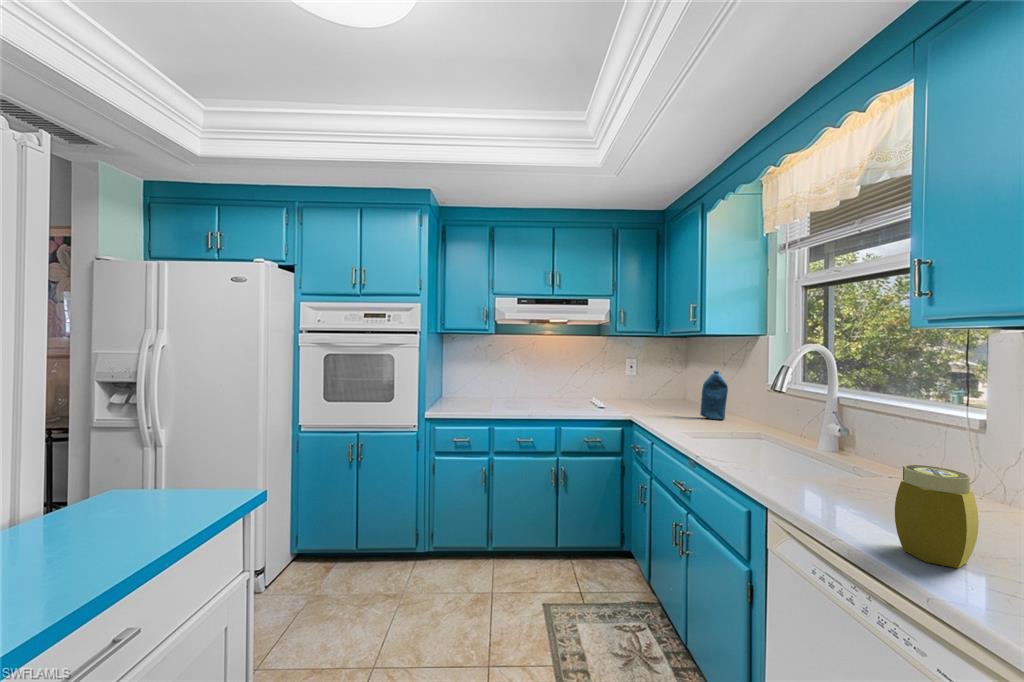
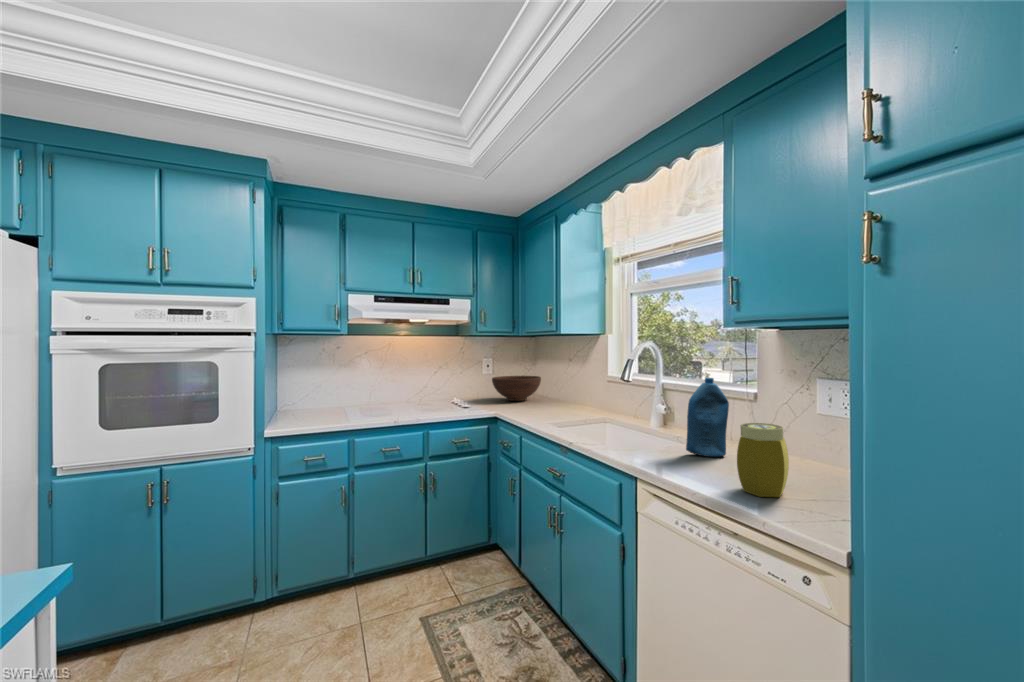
bottle: present [700,371,728,420] -> present [686,378,729,457]
fruit bowl: none [634,381,687,407] -> present [492,376,541,401]

